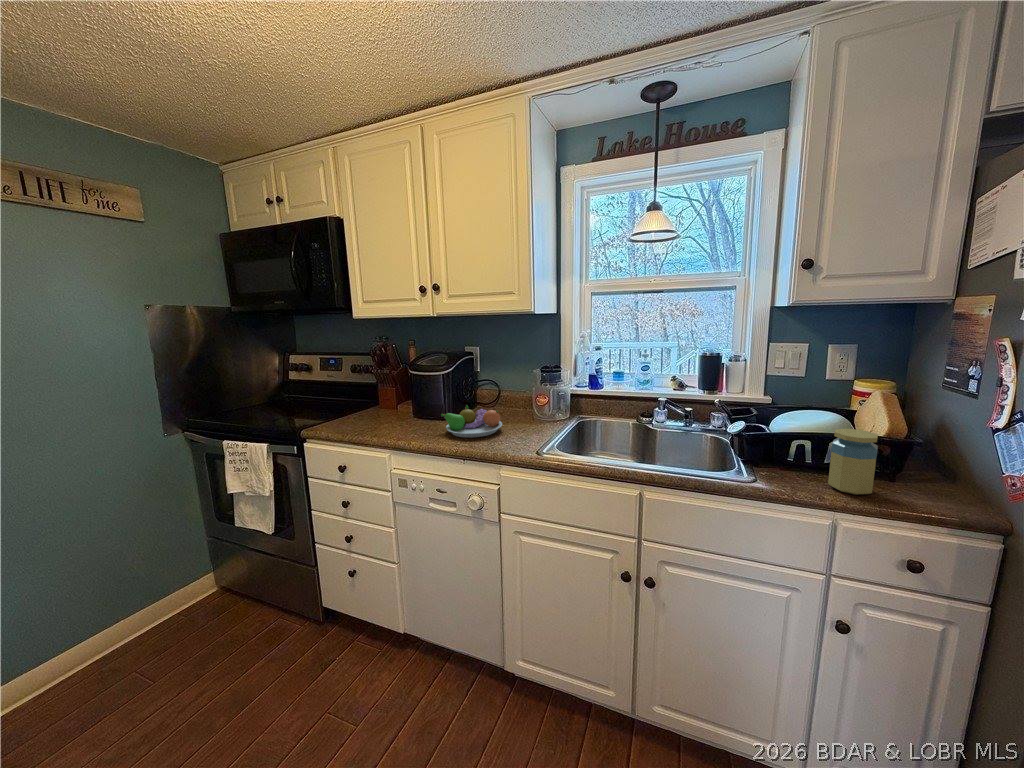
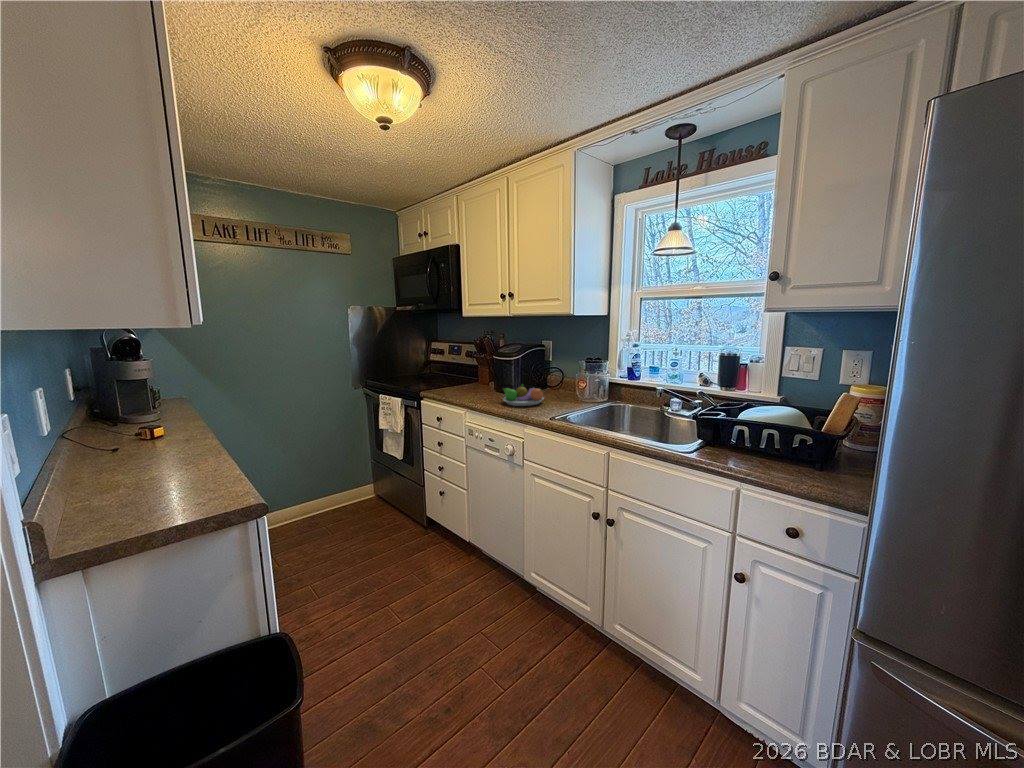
jar: present [828,429,878,495] -> none [748,417,786,472]

